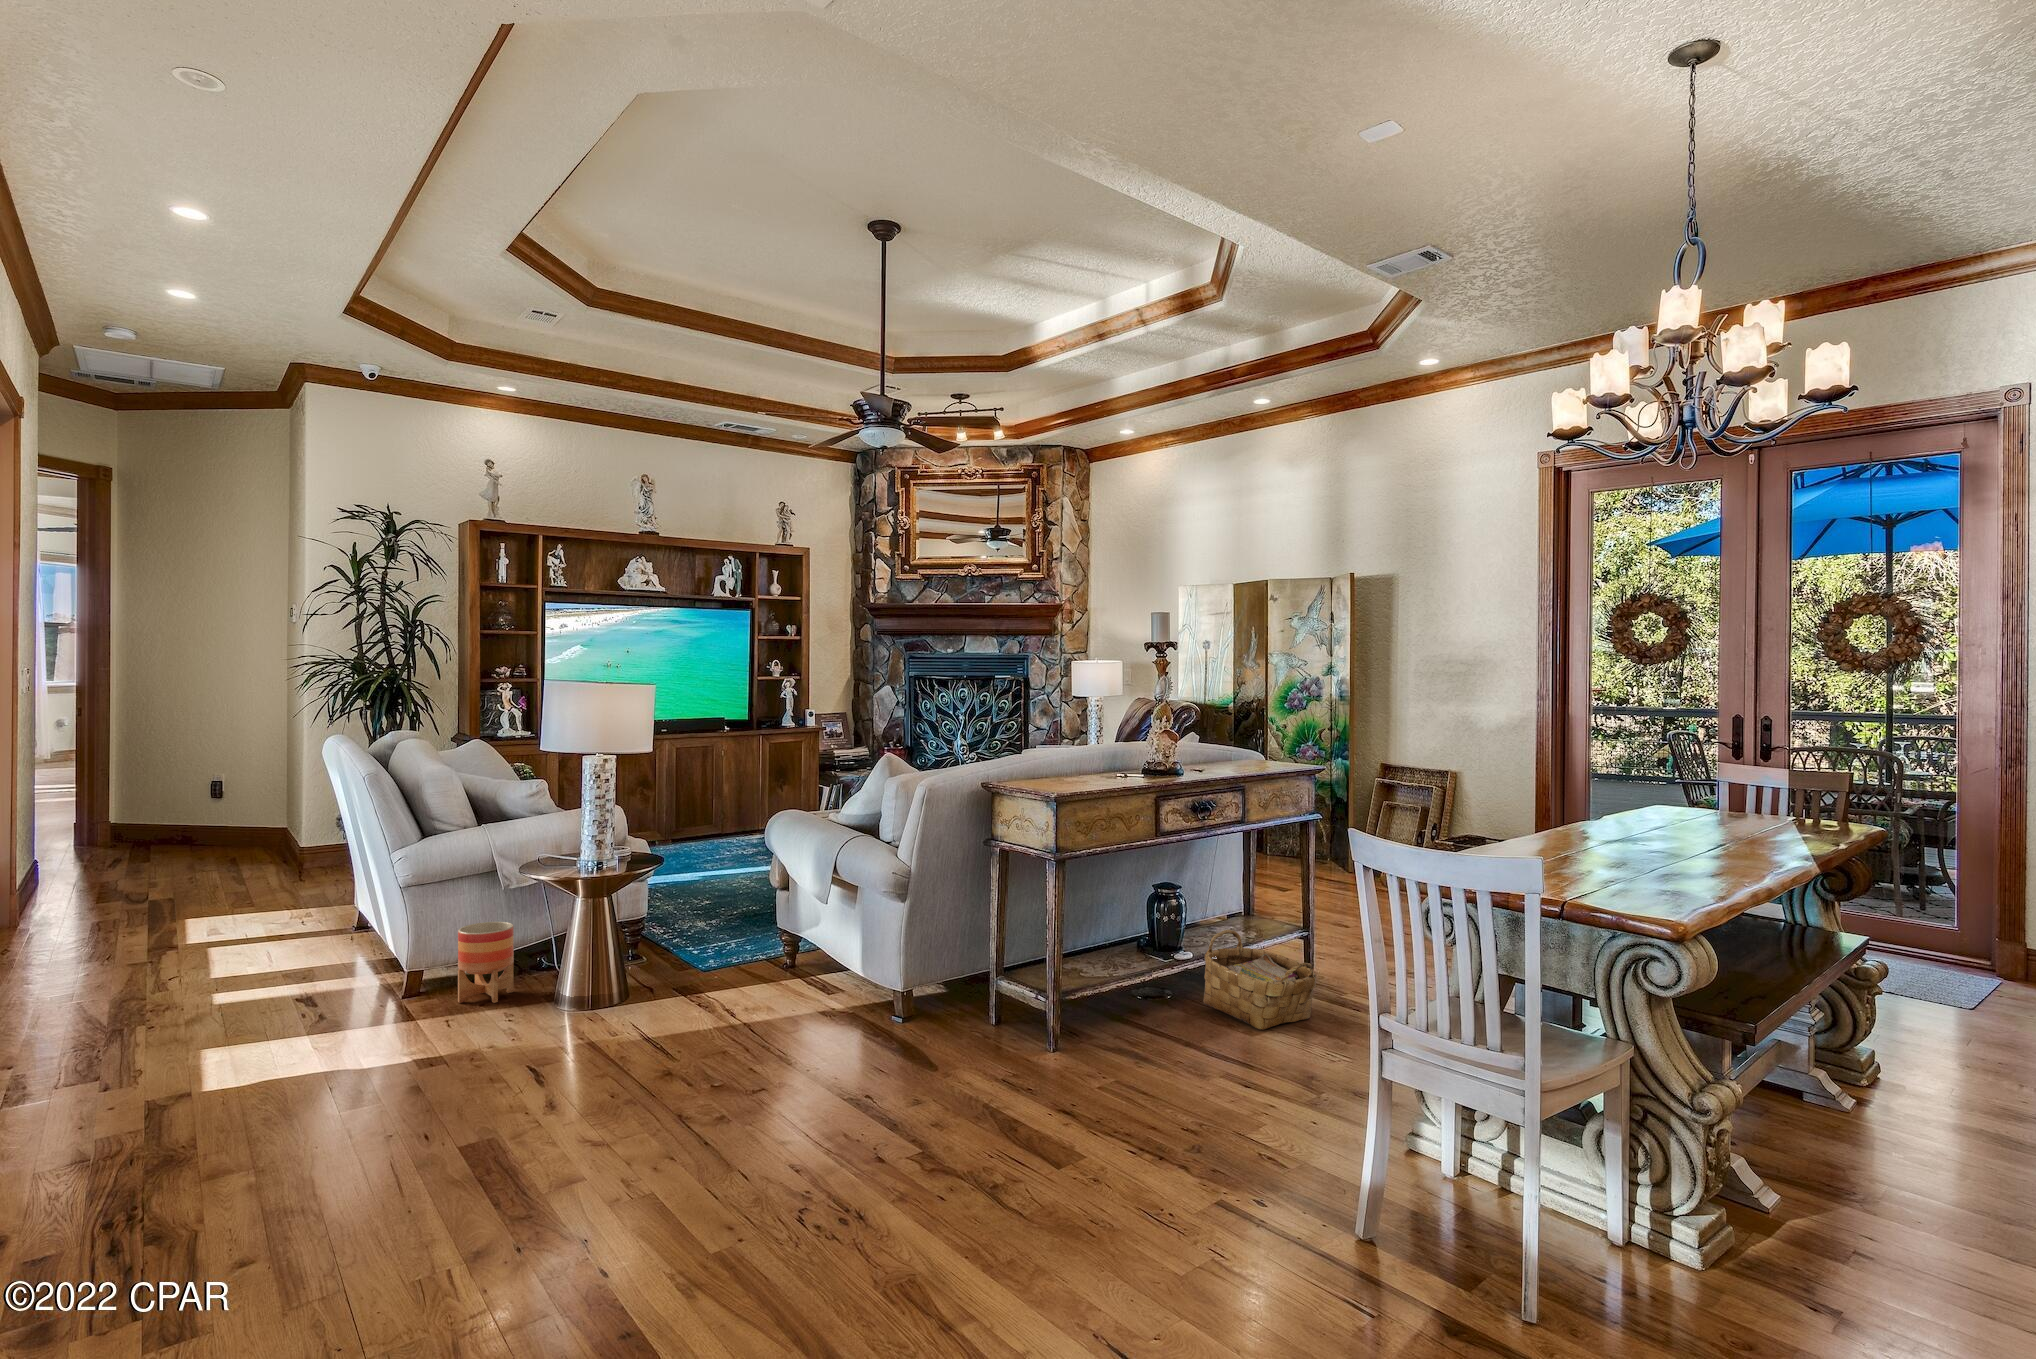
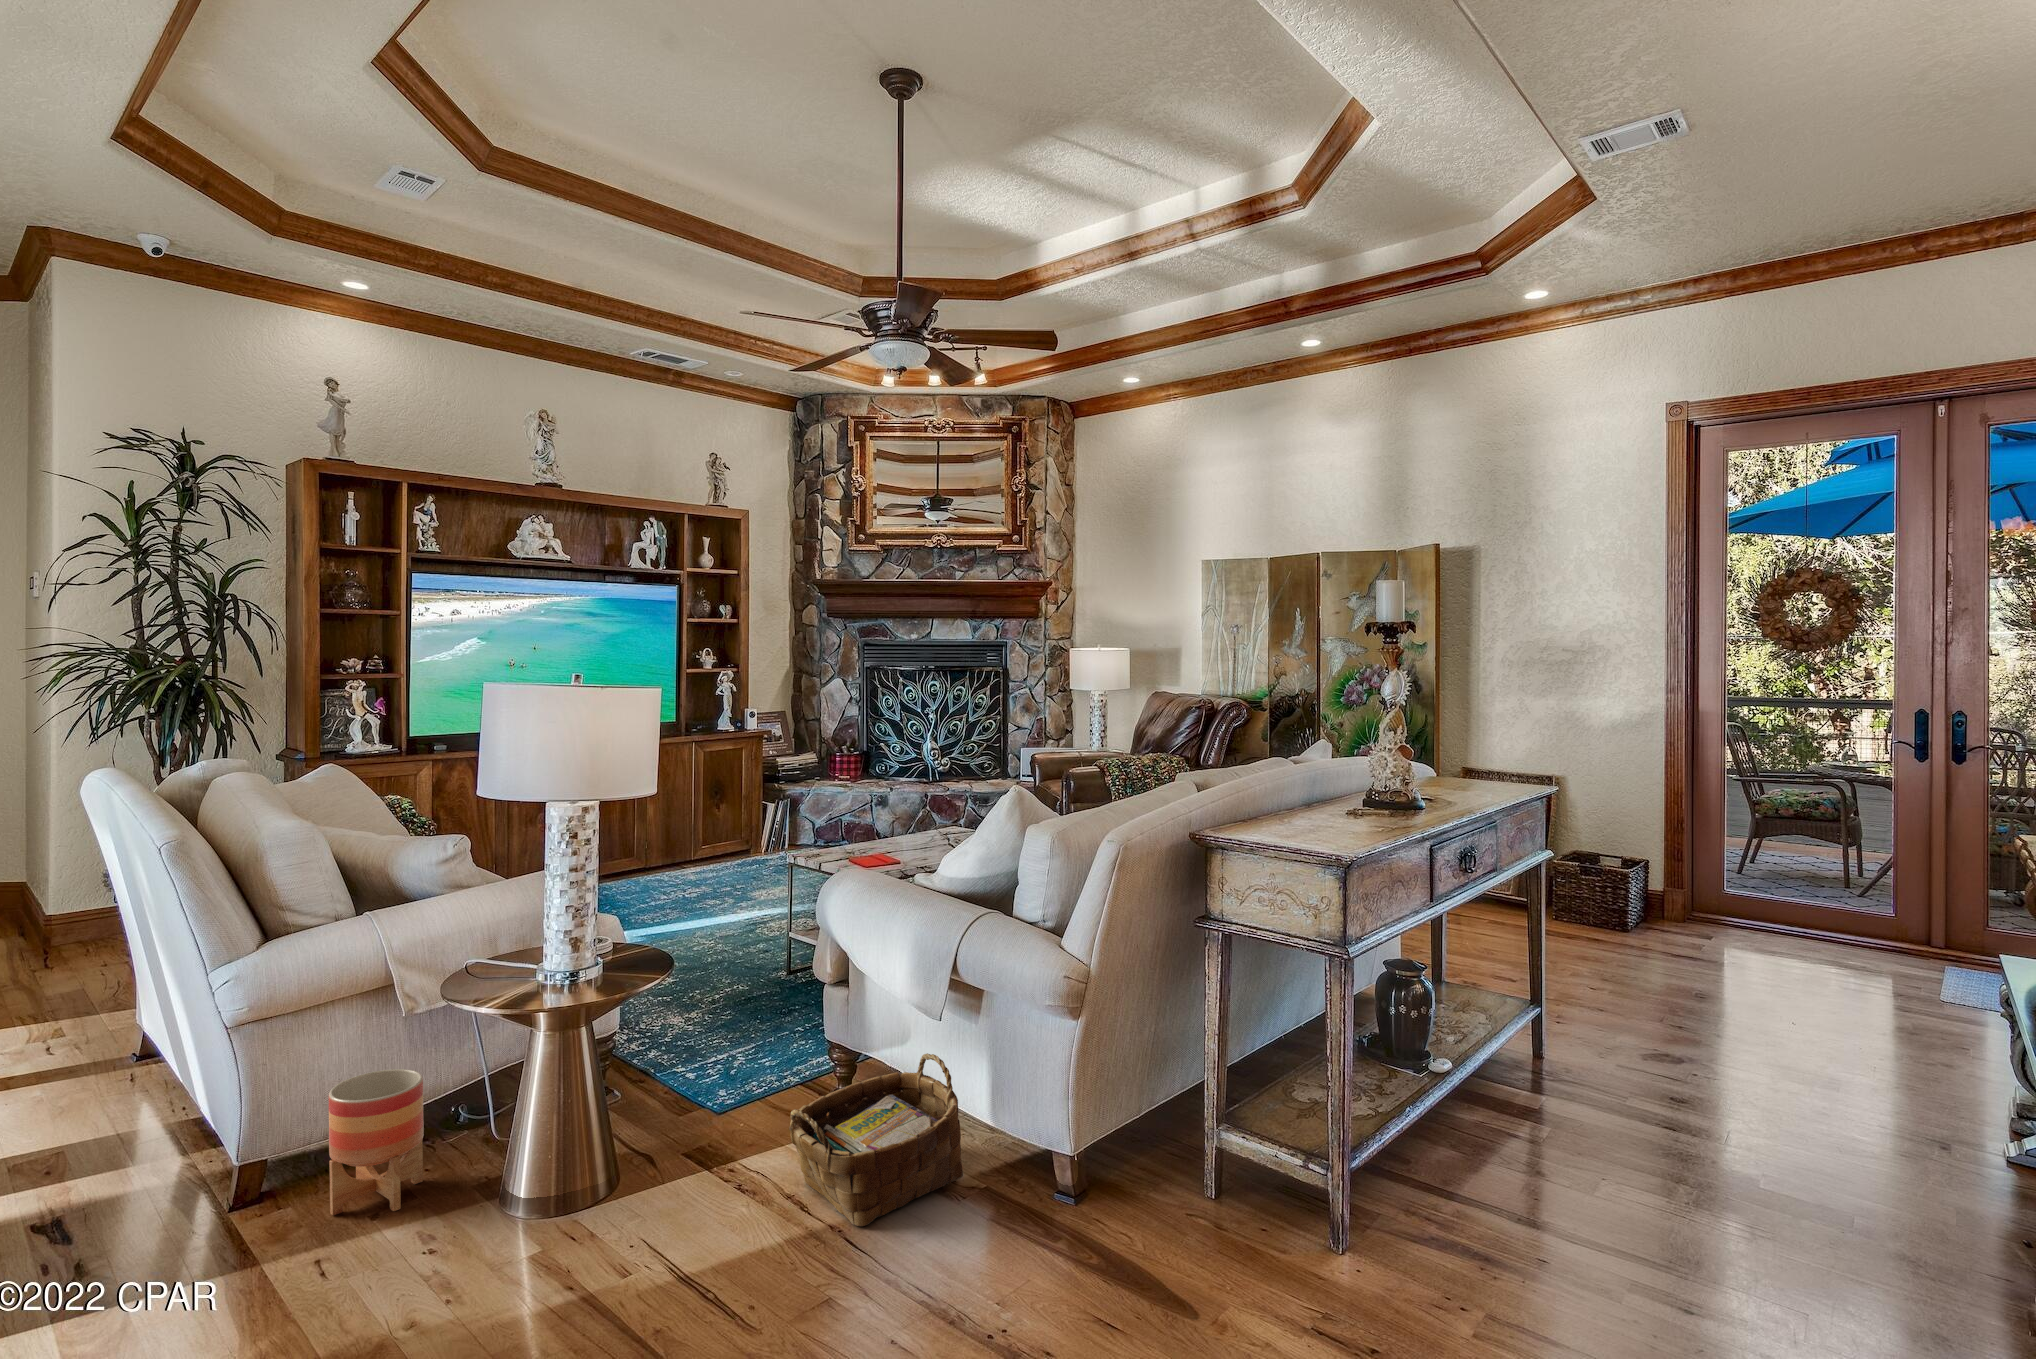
woven basket: present [1203,930,1316,1030] -> present [789,1053,963,1226]

